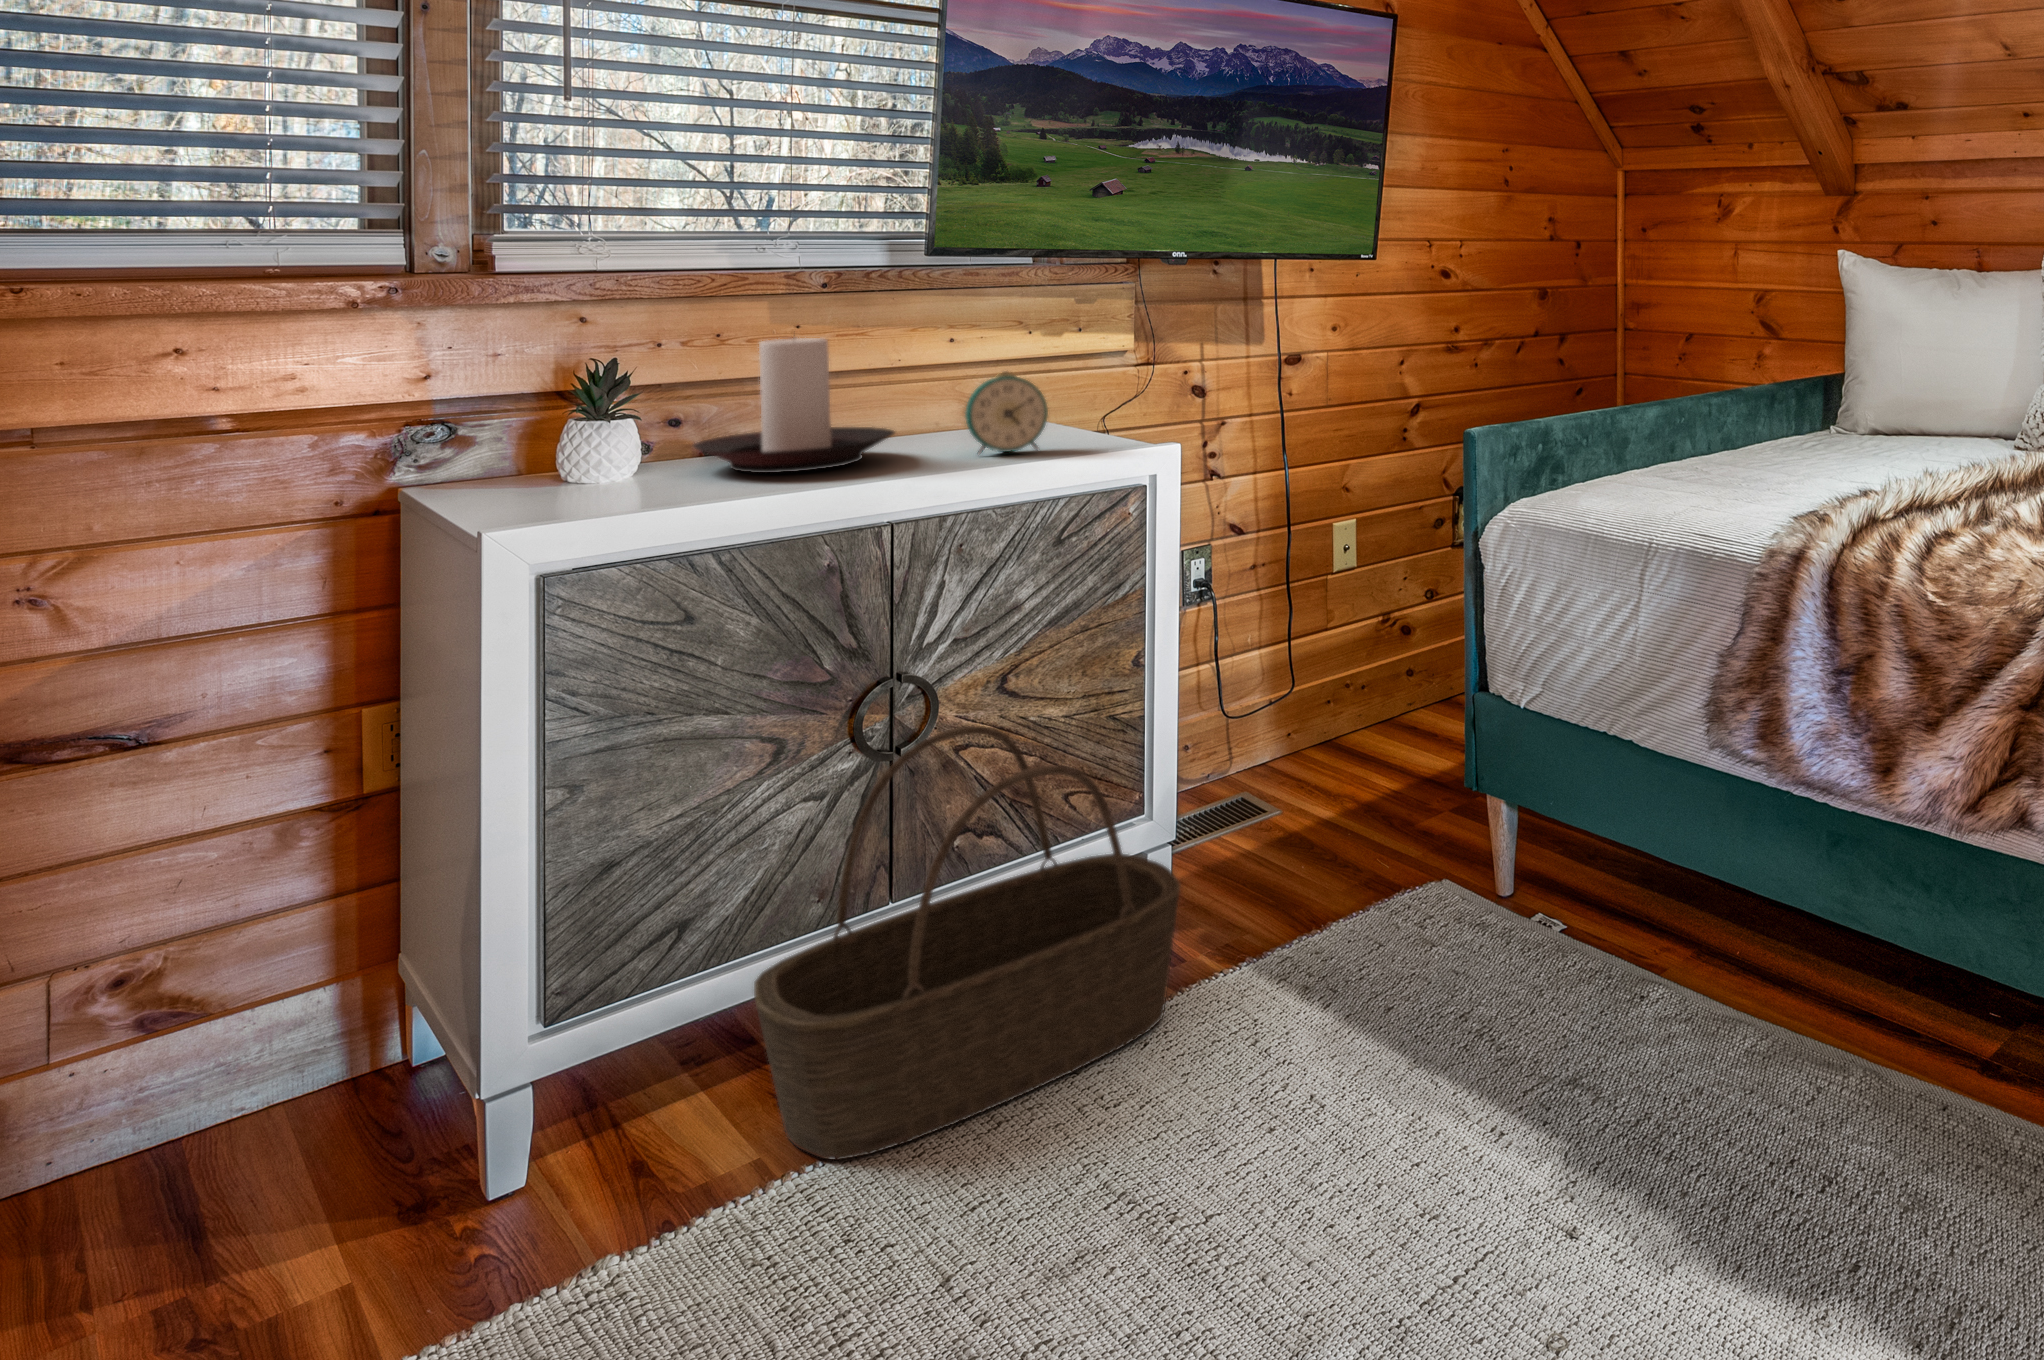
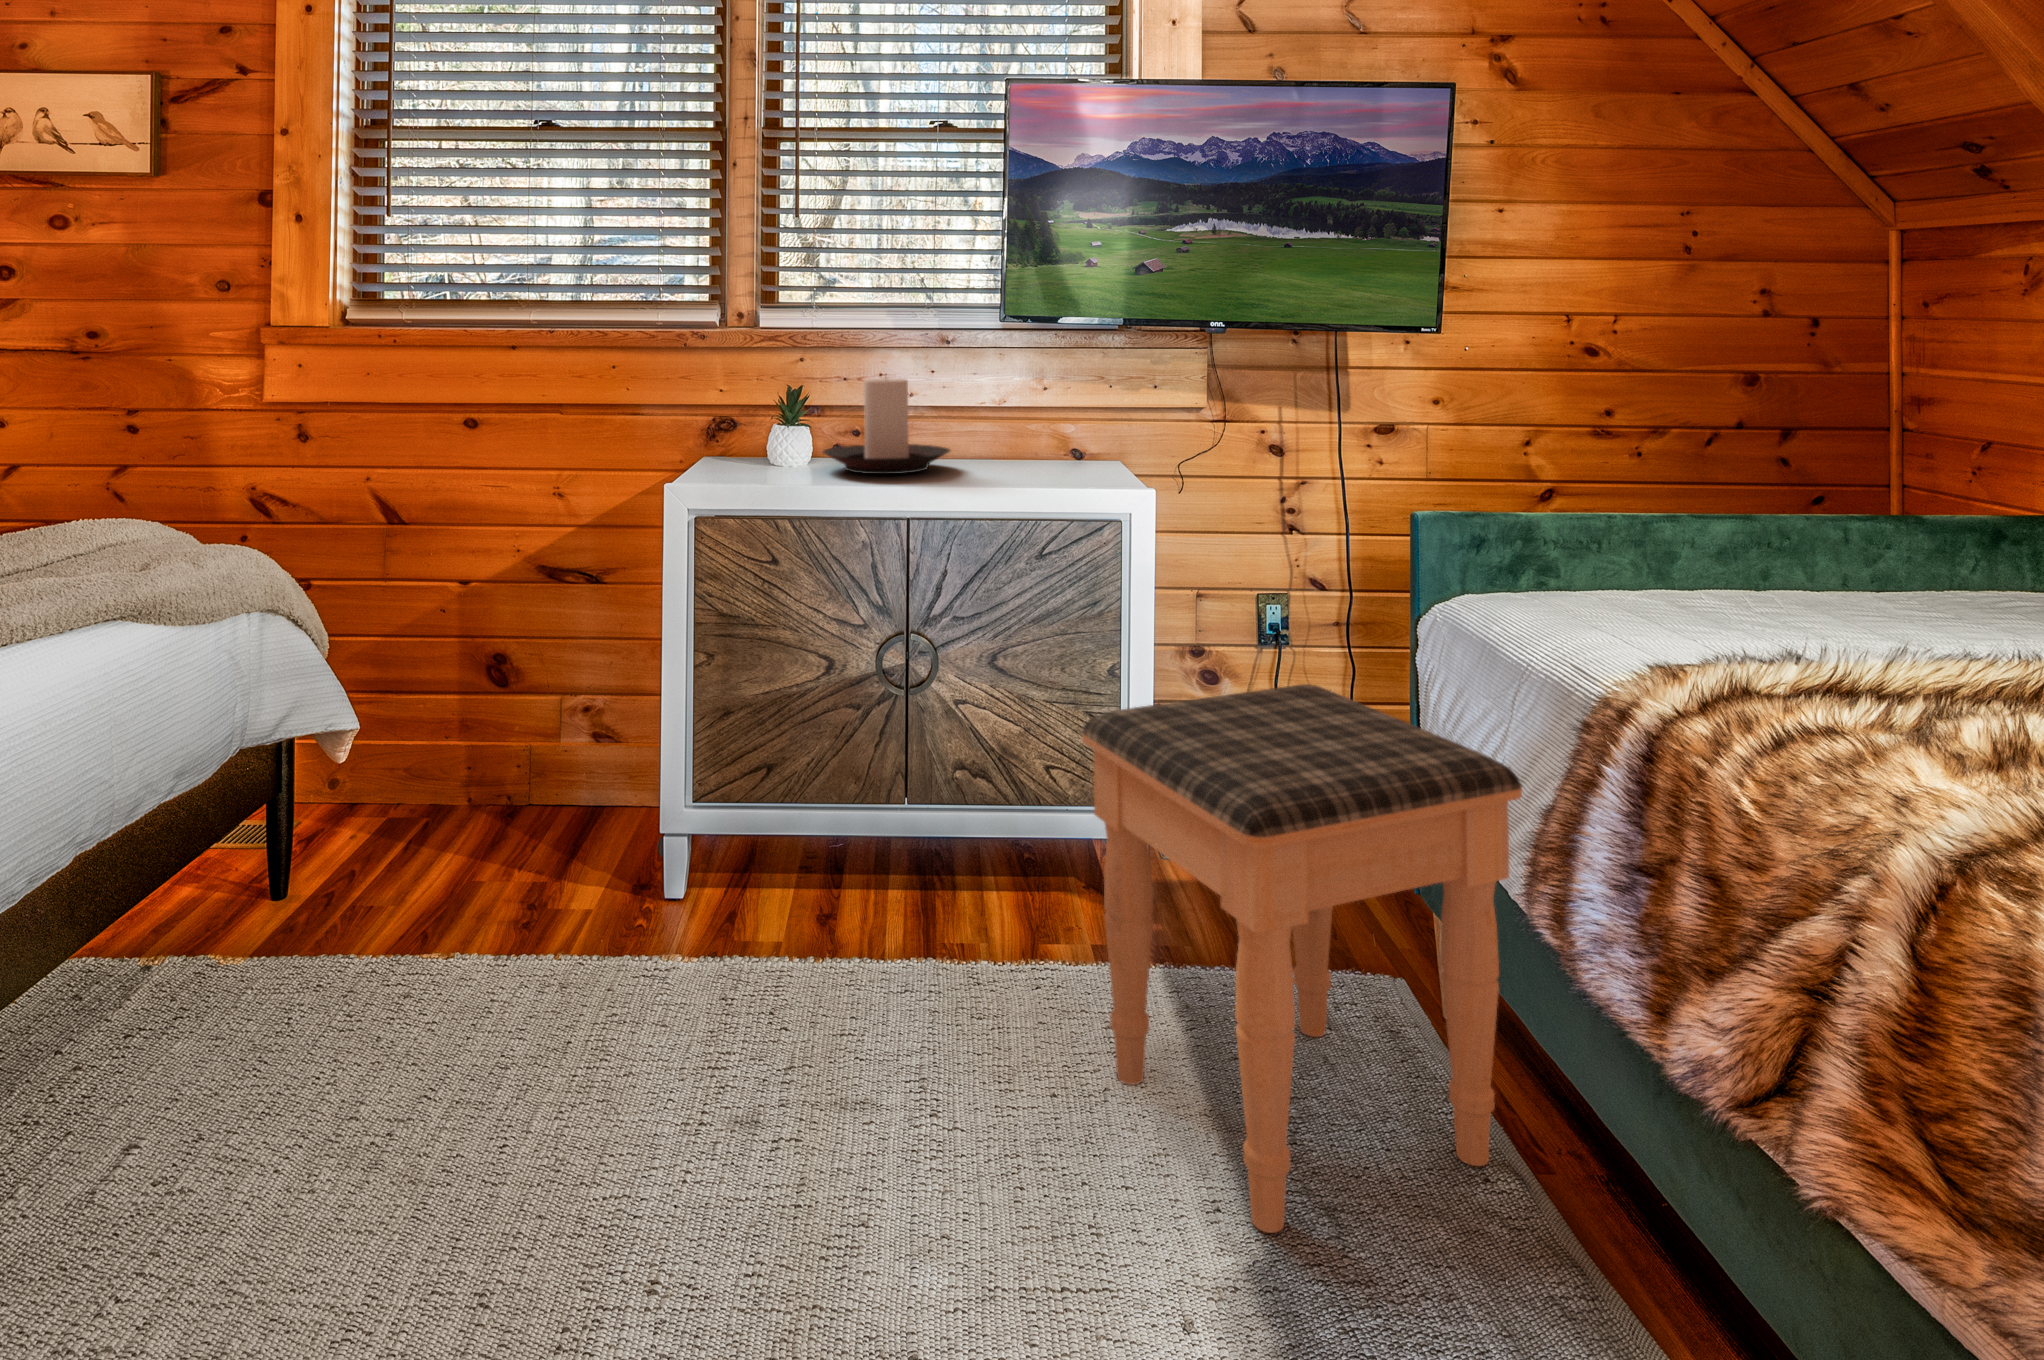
alarm clock: present [965,371,1048,454] -> none [990,413,1052,480]
footstool: none [1286,613,1678,1113] -> present [1082,684,1522,1233]
basket: present [754,726,1180,1160] -> none [761,684,1075,983]

